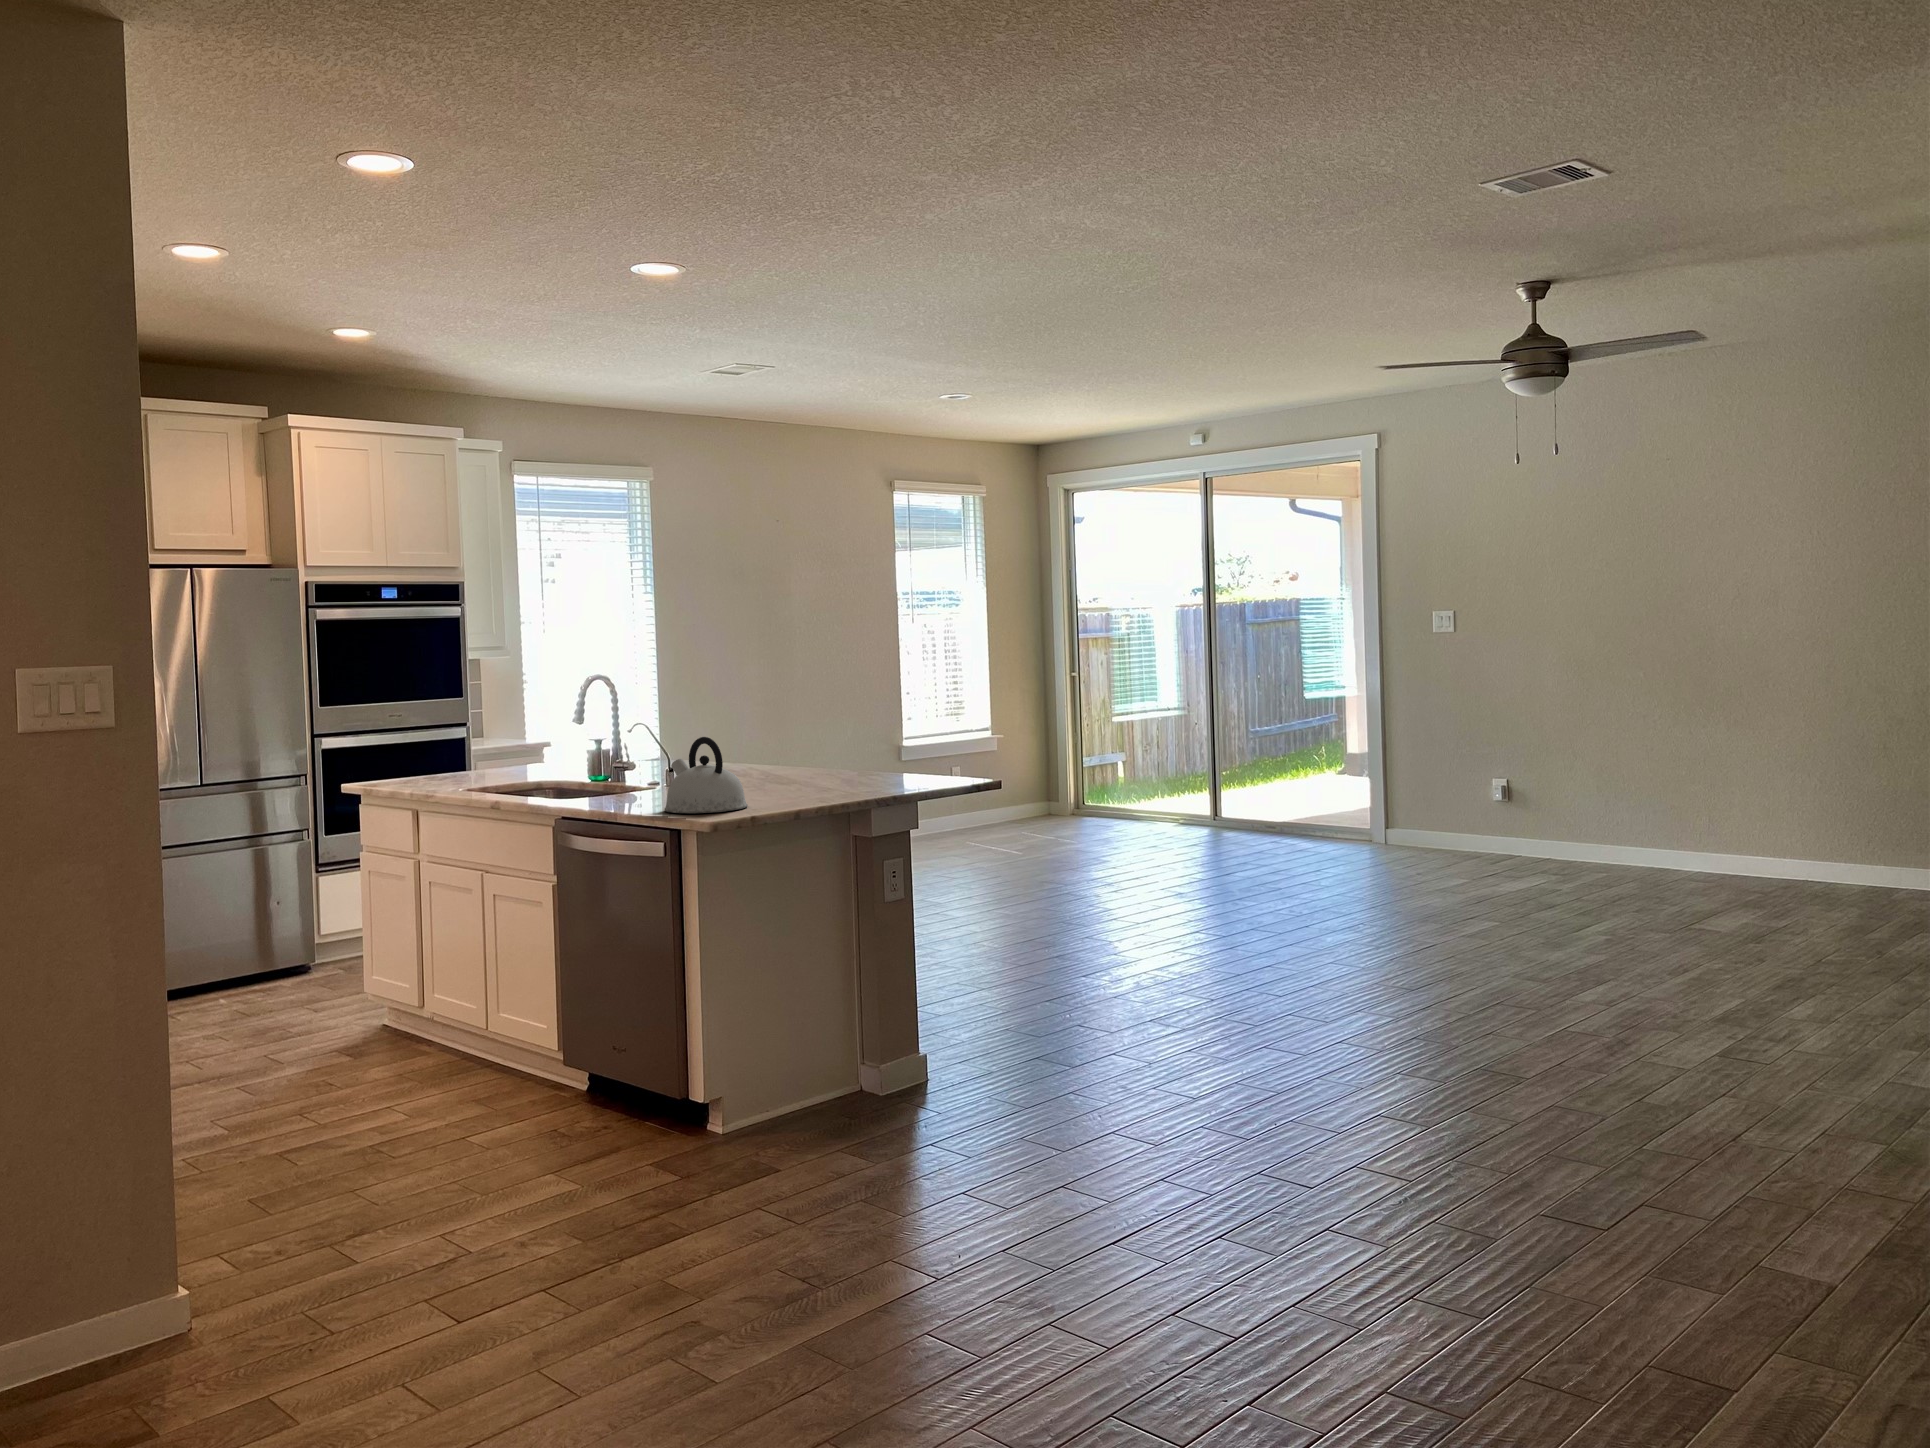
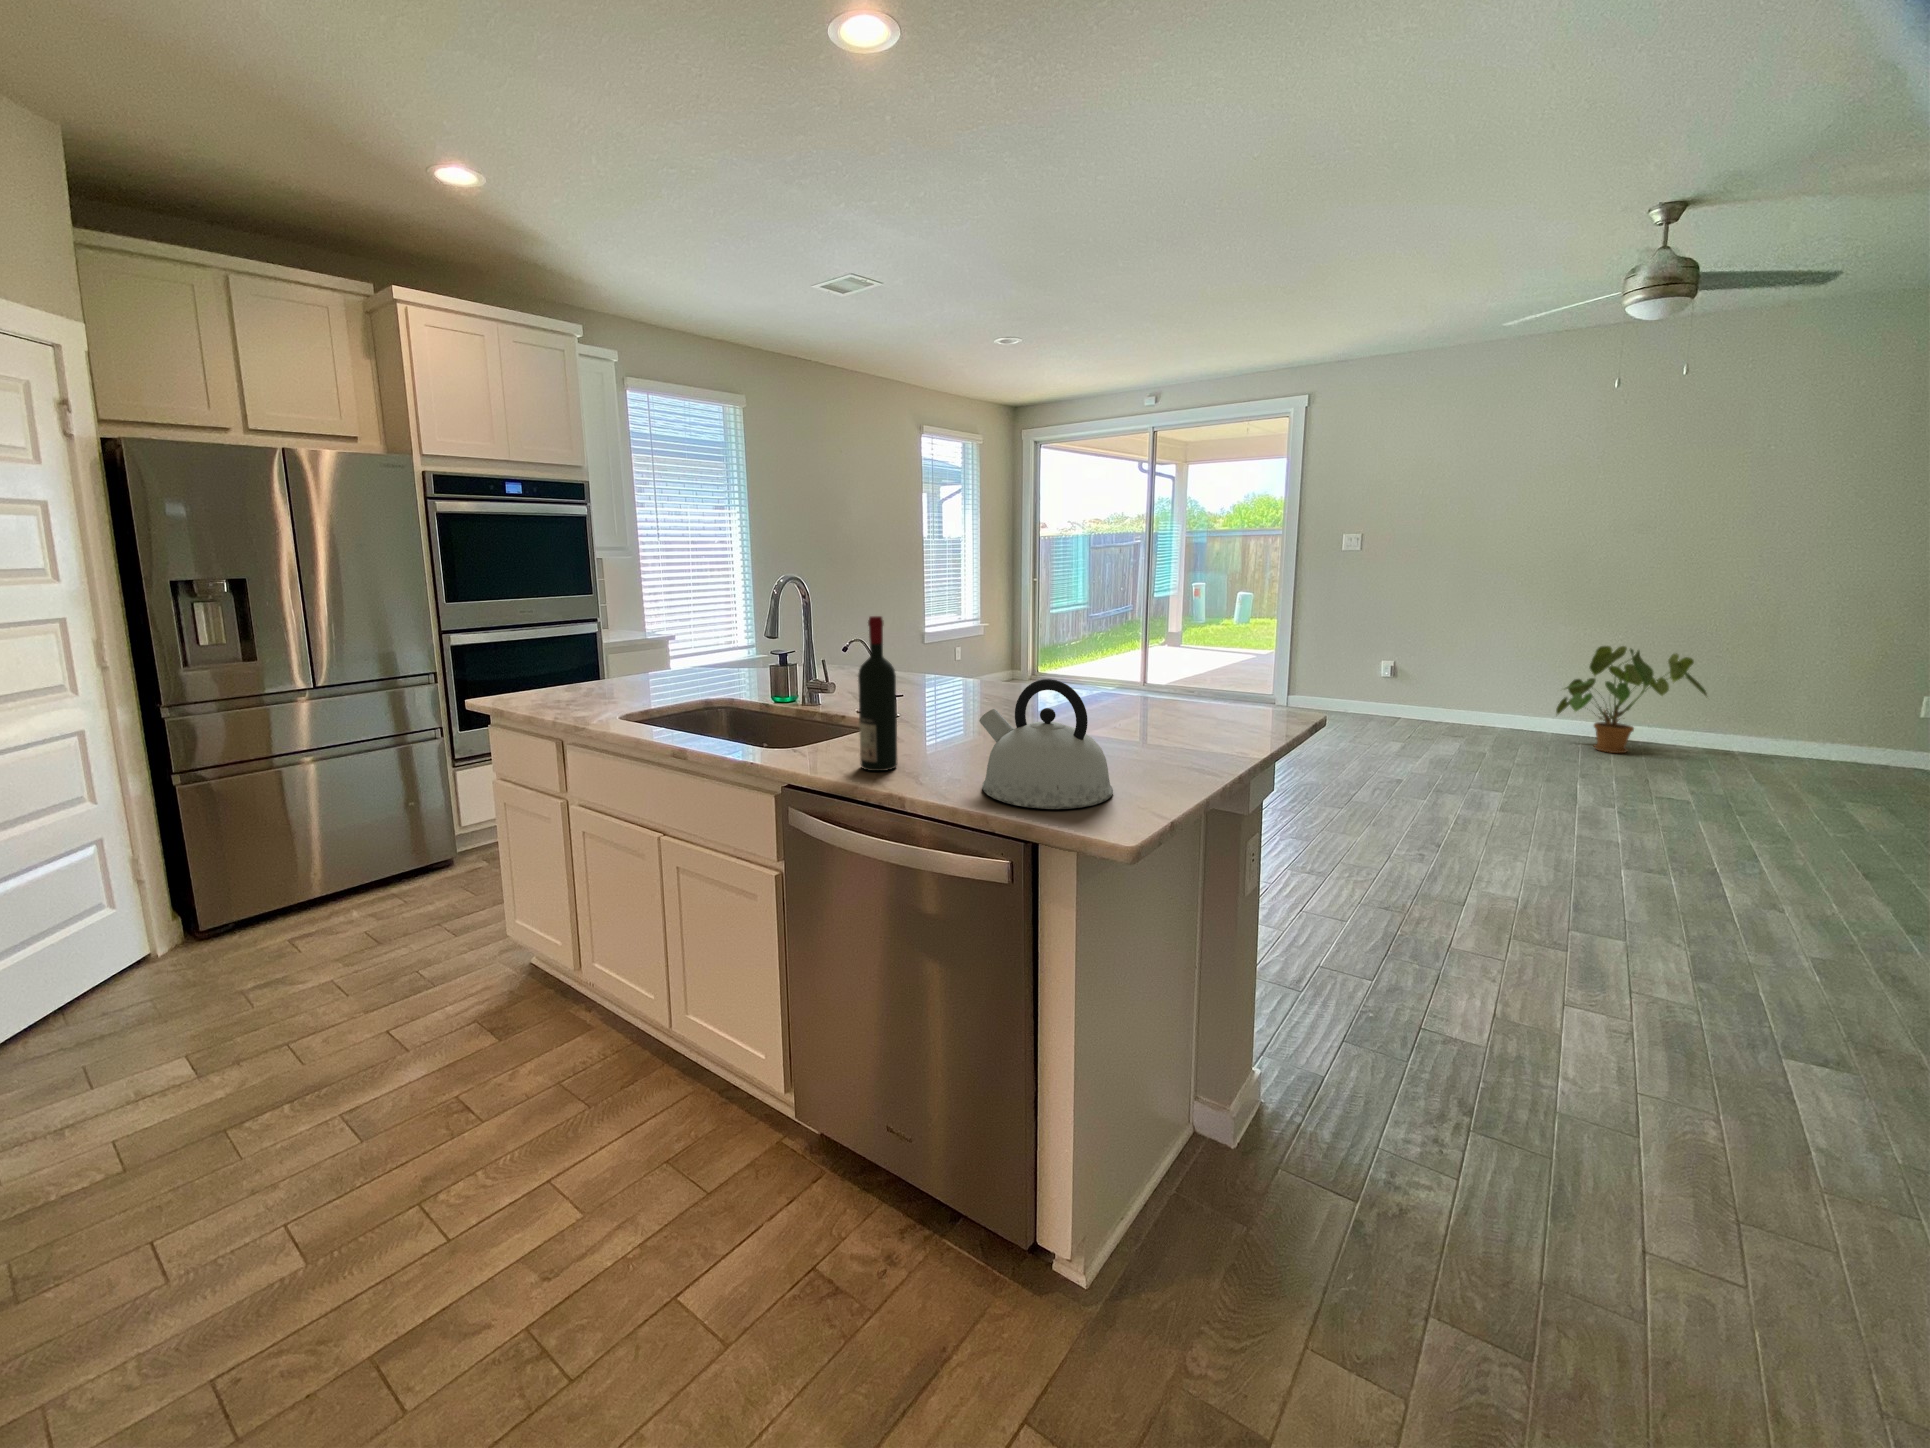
wine bottle: none [603,701,632,805] -> present [858,616,897,771]
house plant: none [1662,750,1820,887] -> present [1556,646,1707,753]

